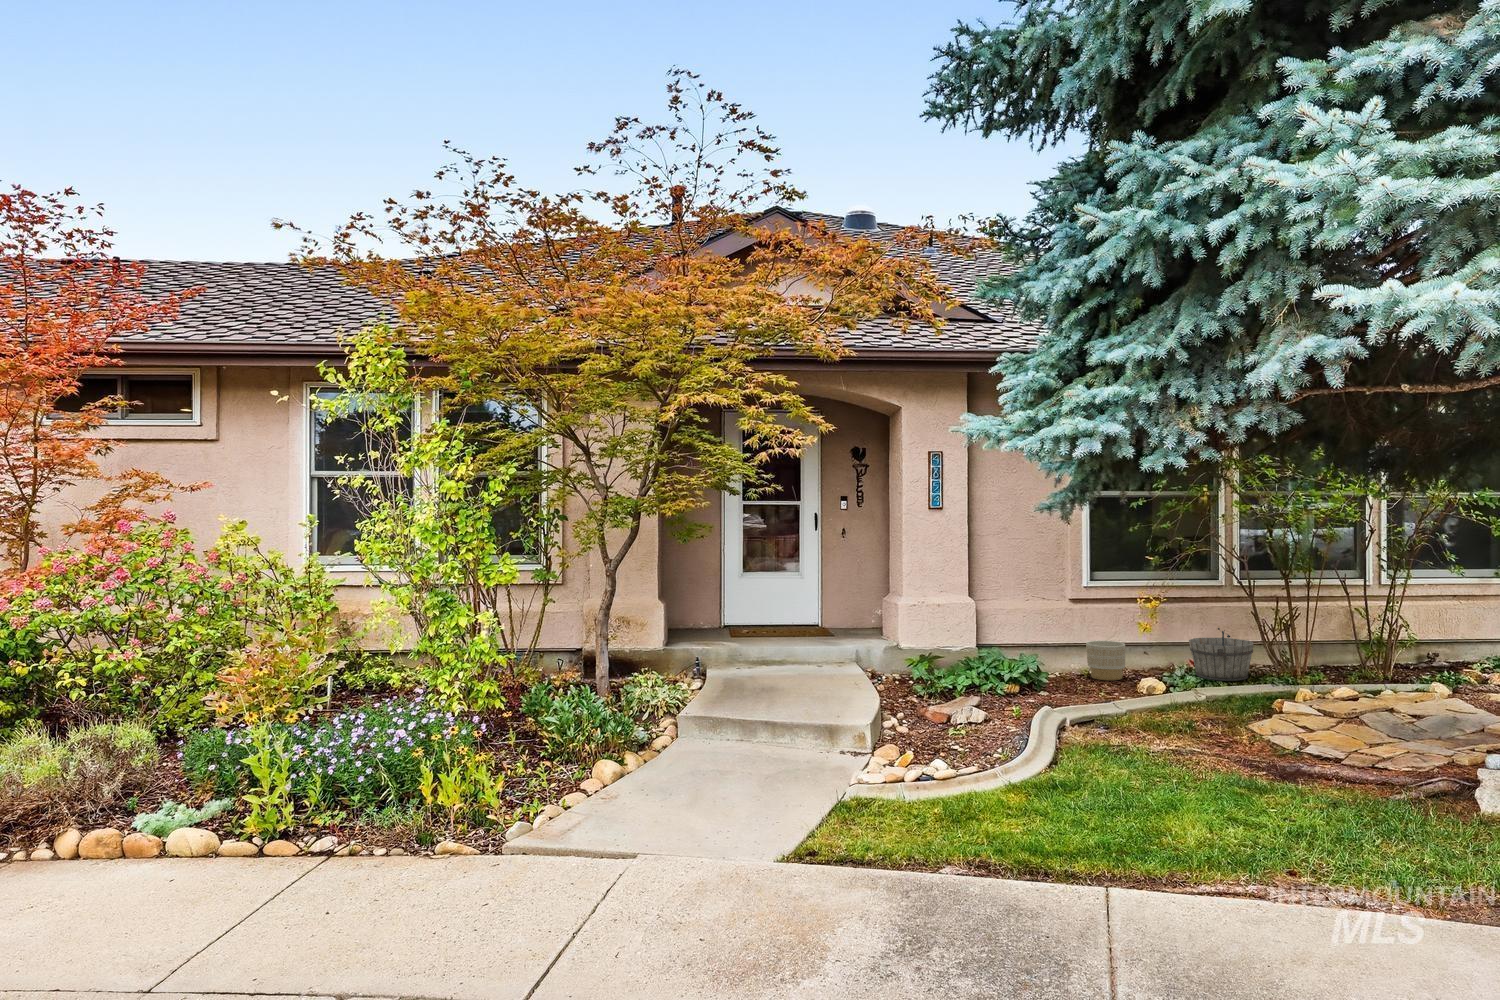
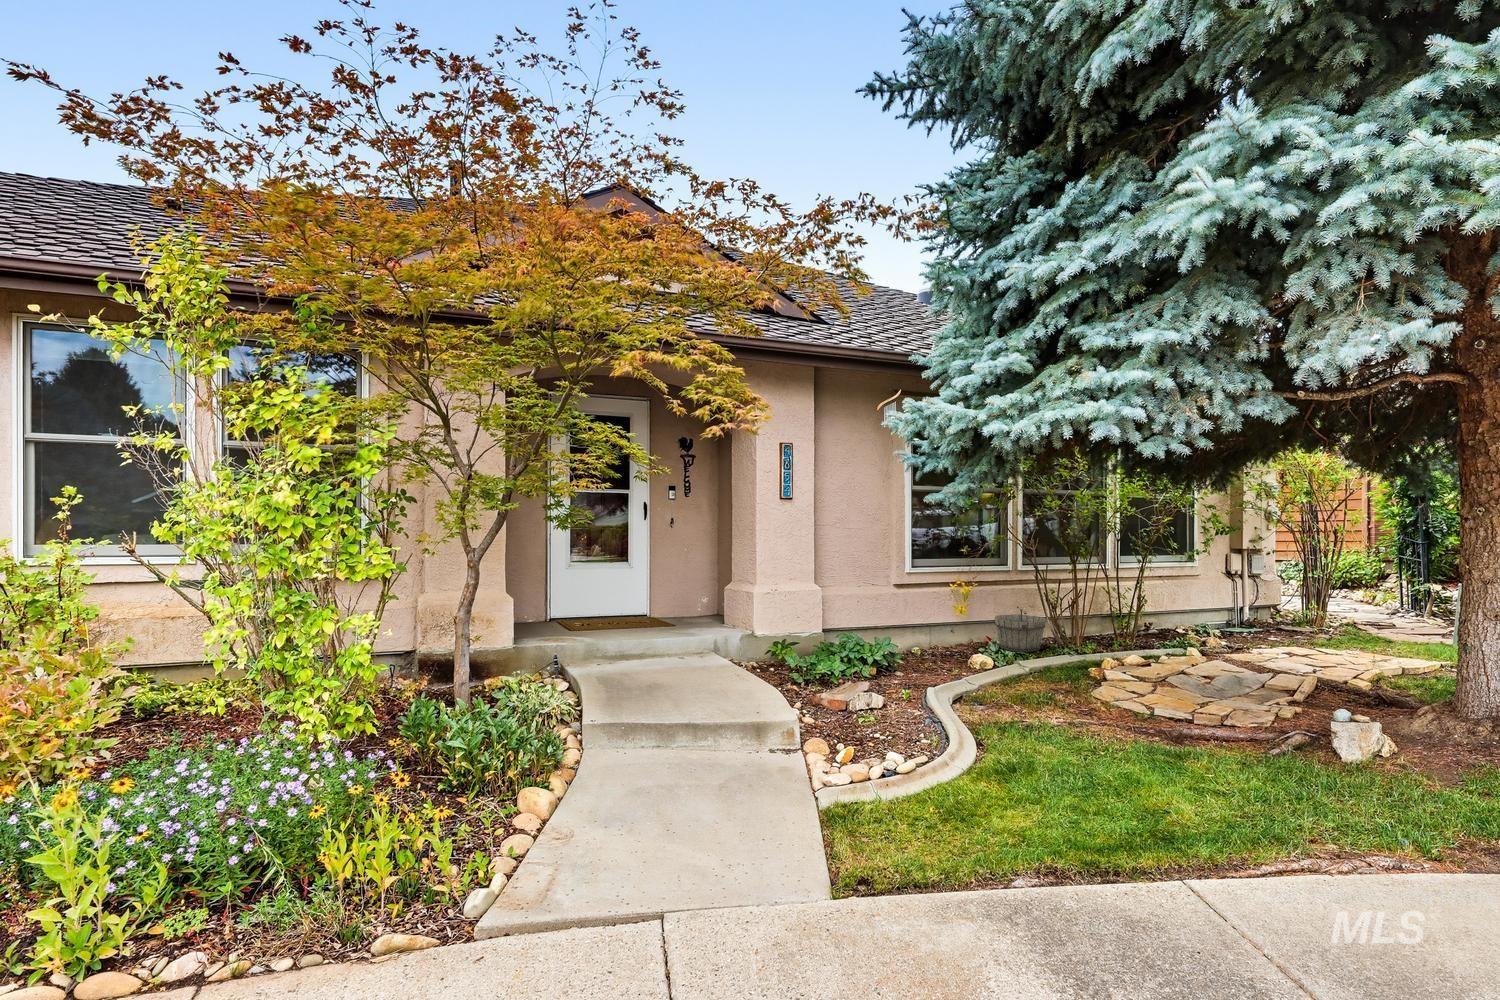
planter: present [1086,641,1125,681] -> none [918,621,951,656]

